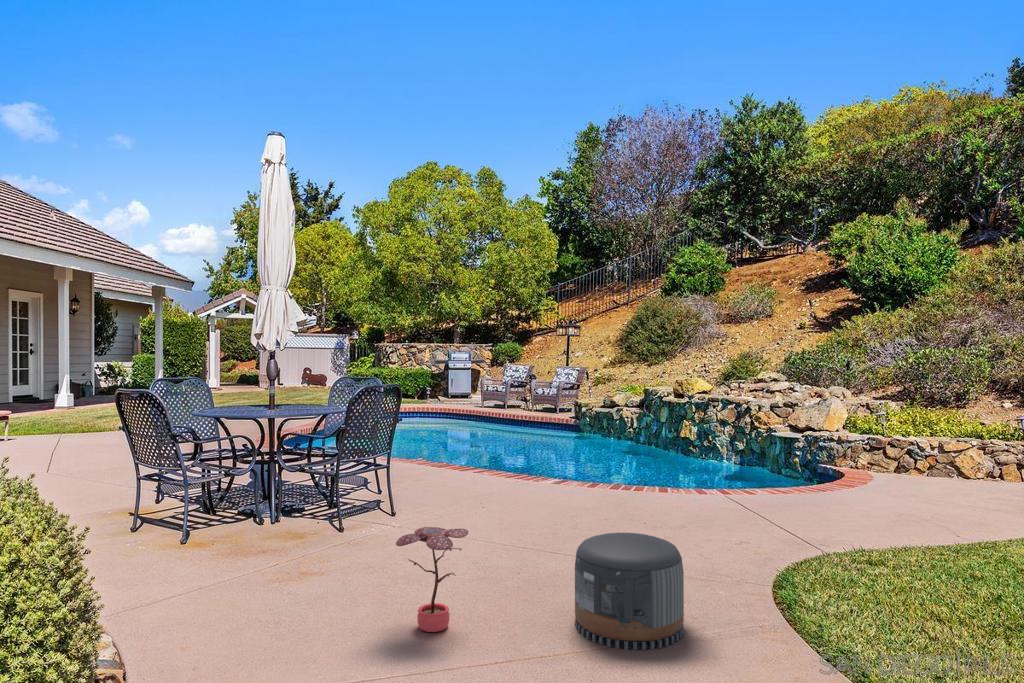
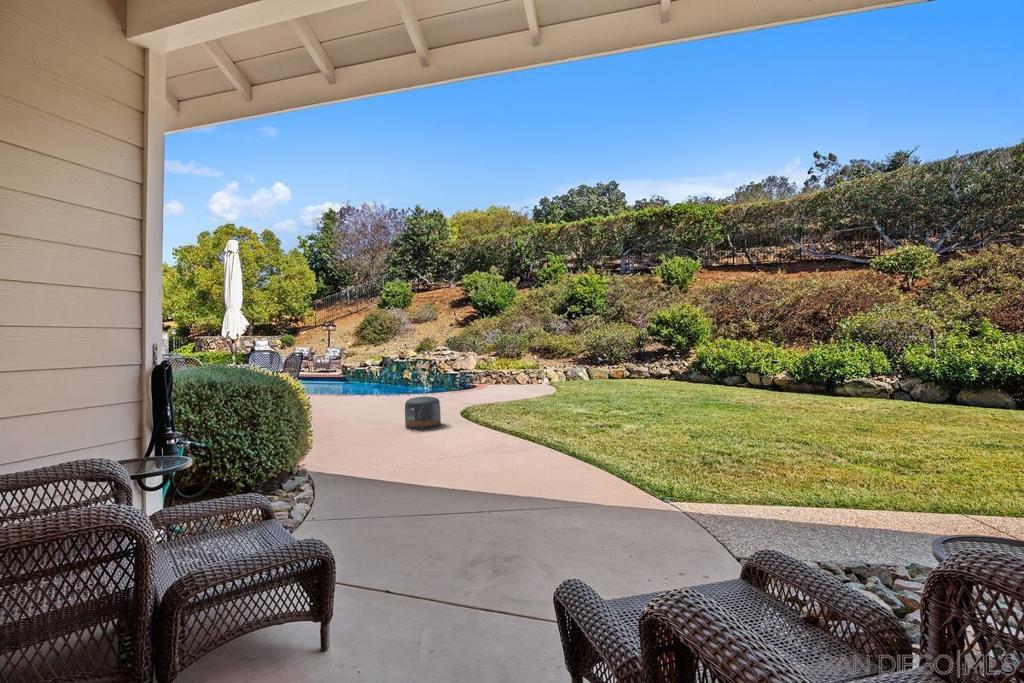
potted plant: present [396,527,468,632] -> none [344,401,368,436]

